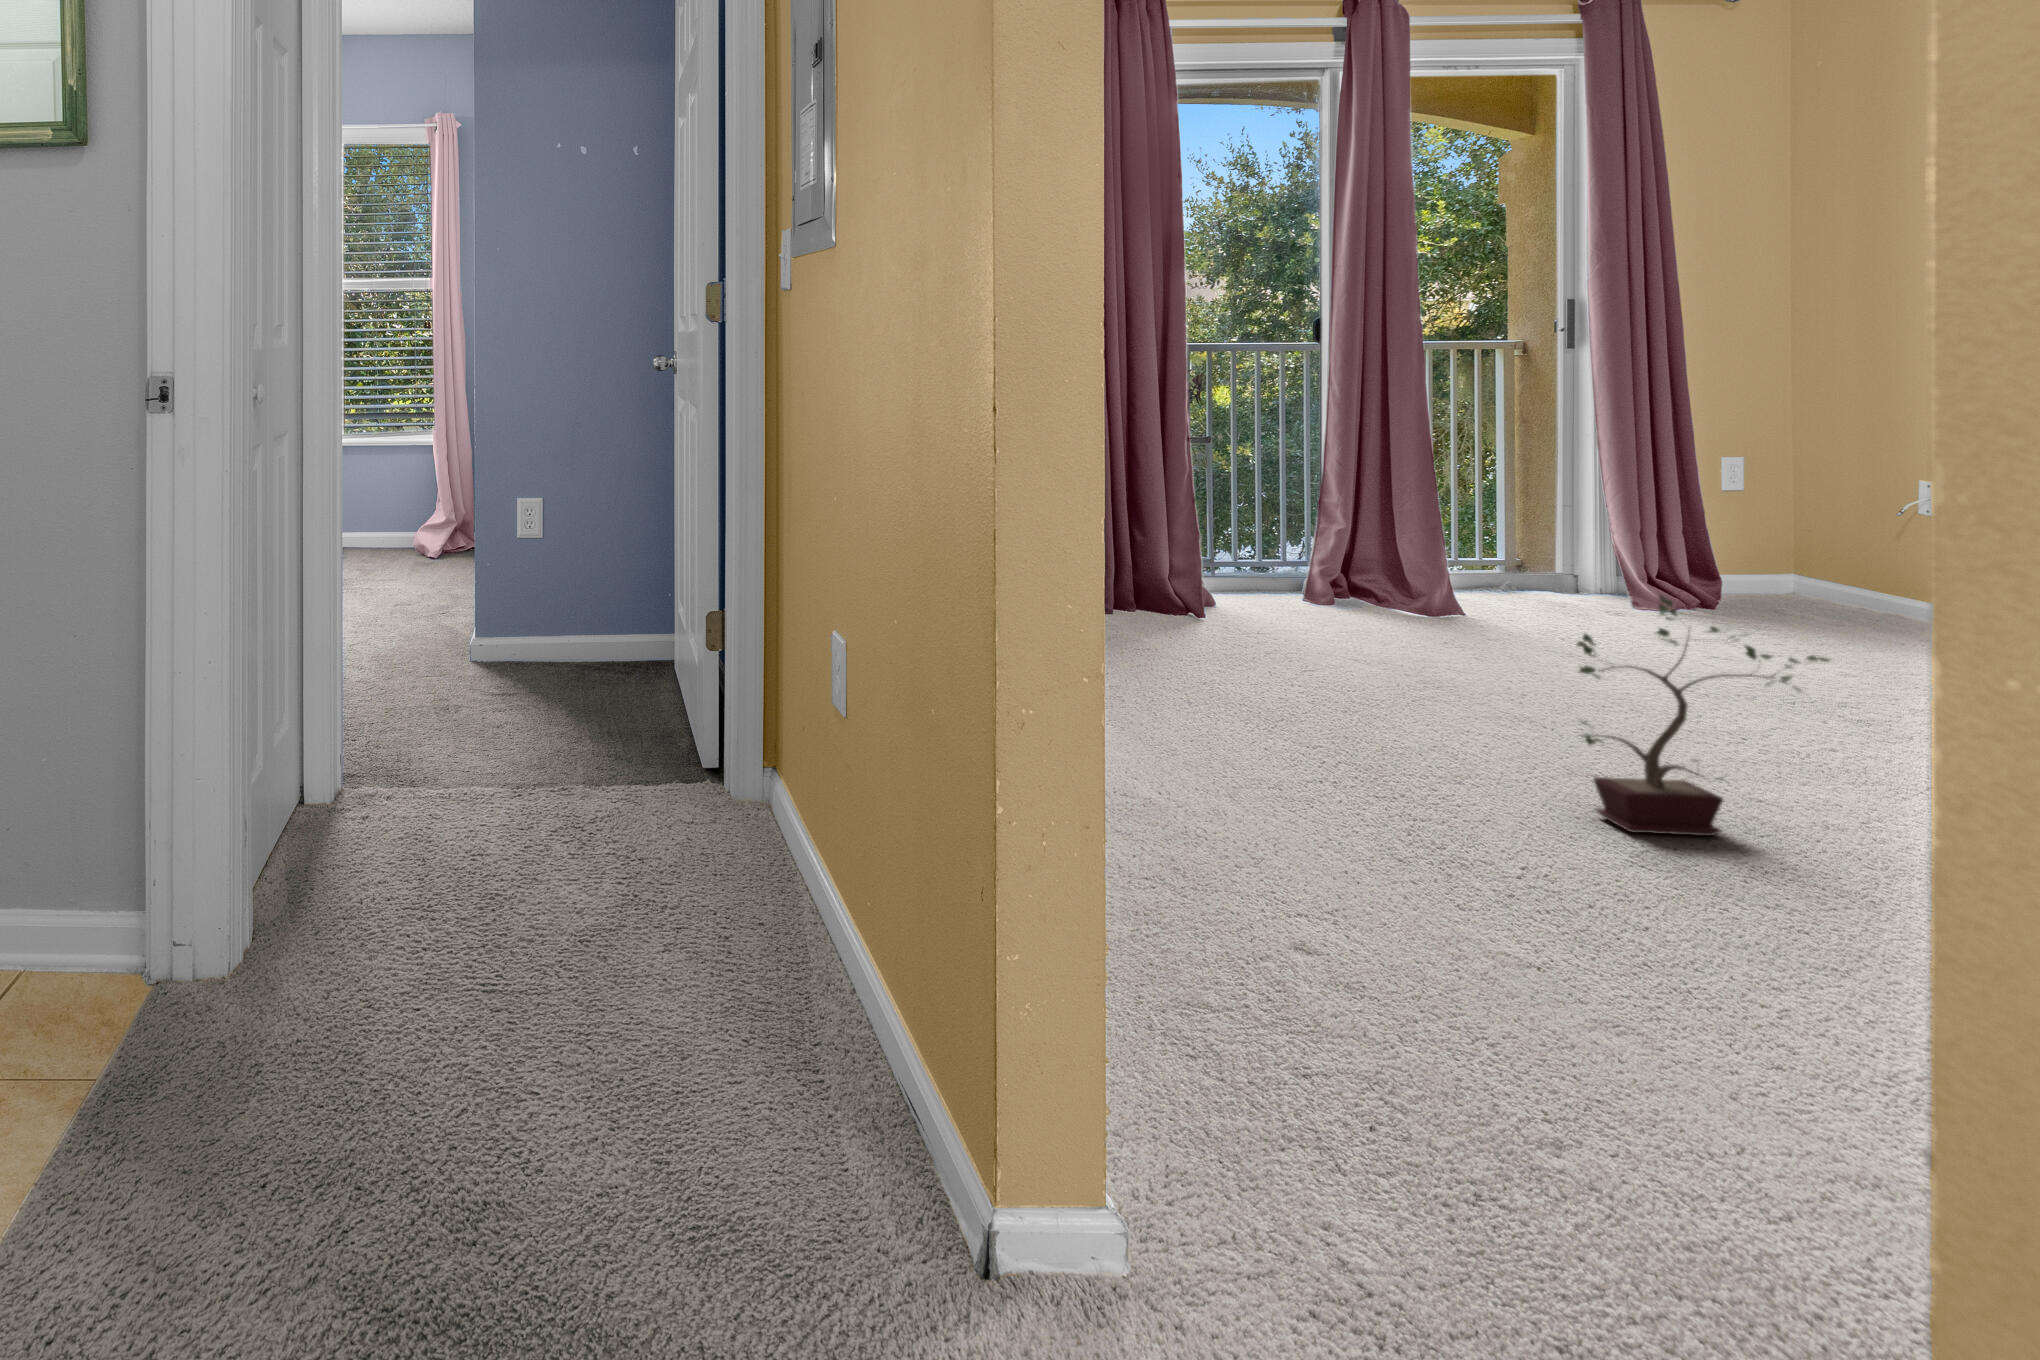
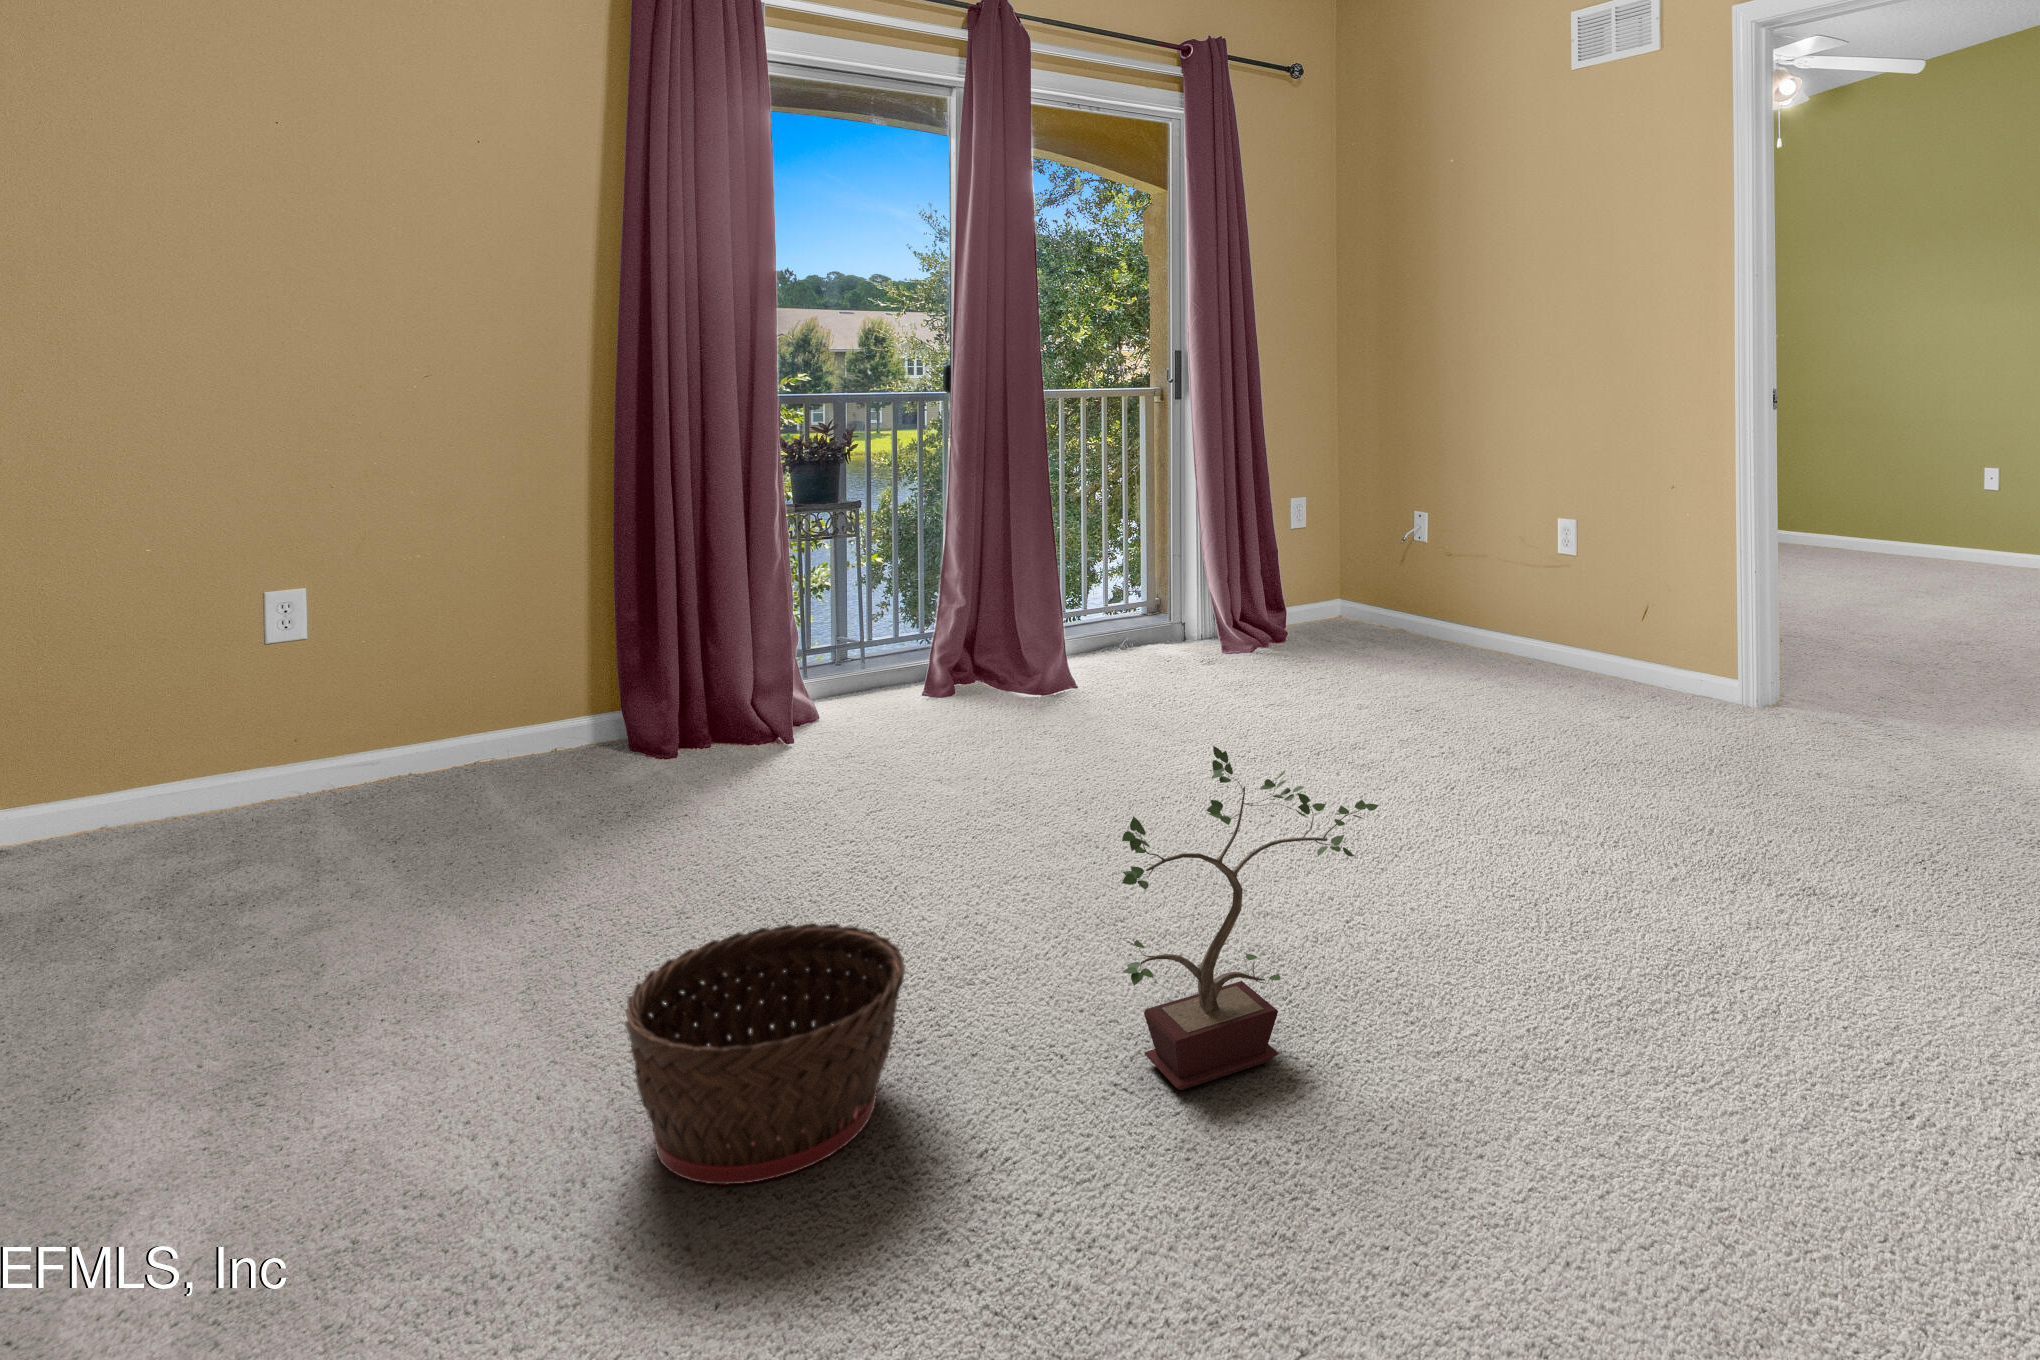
basket: none [1209,676,1397,804] -> present [625,923,905,1184]

